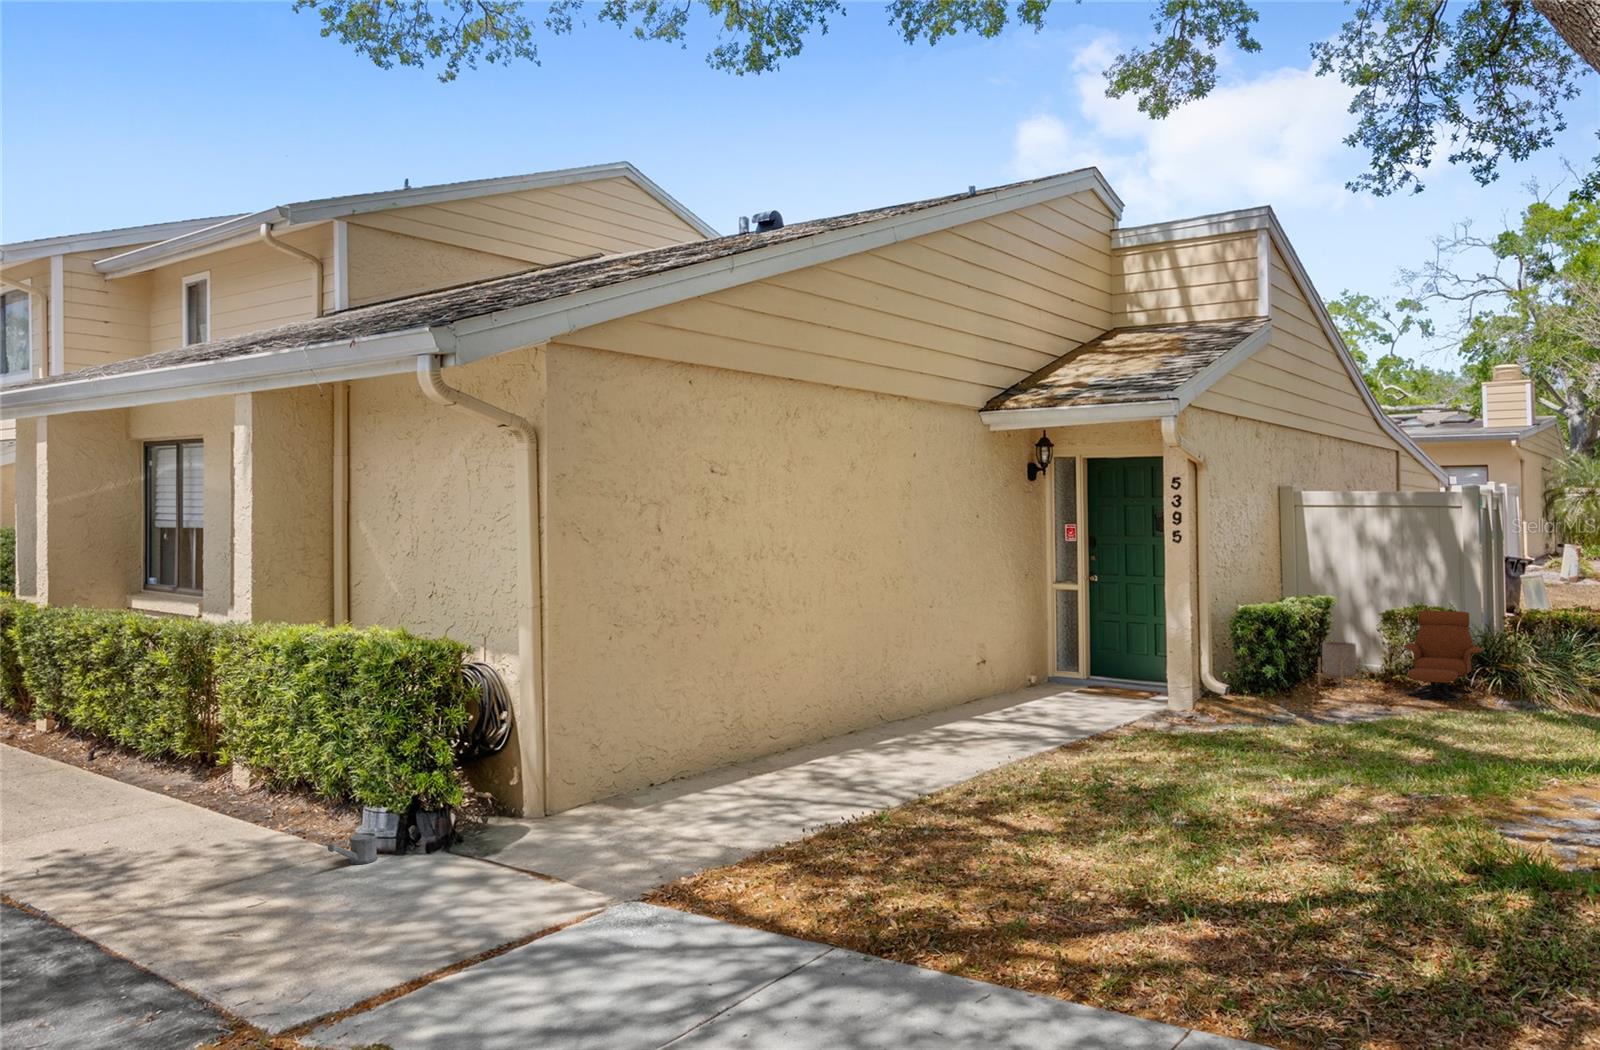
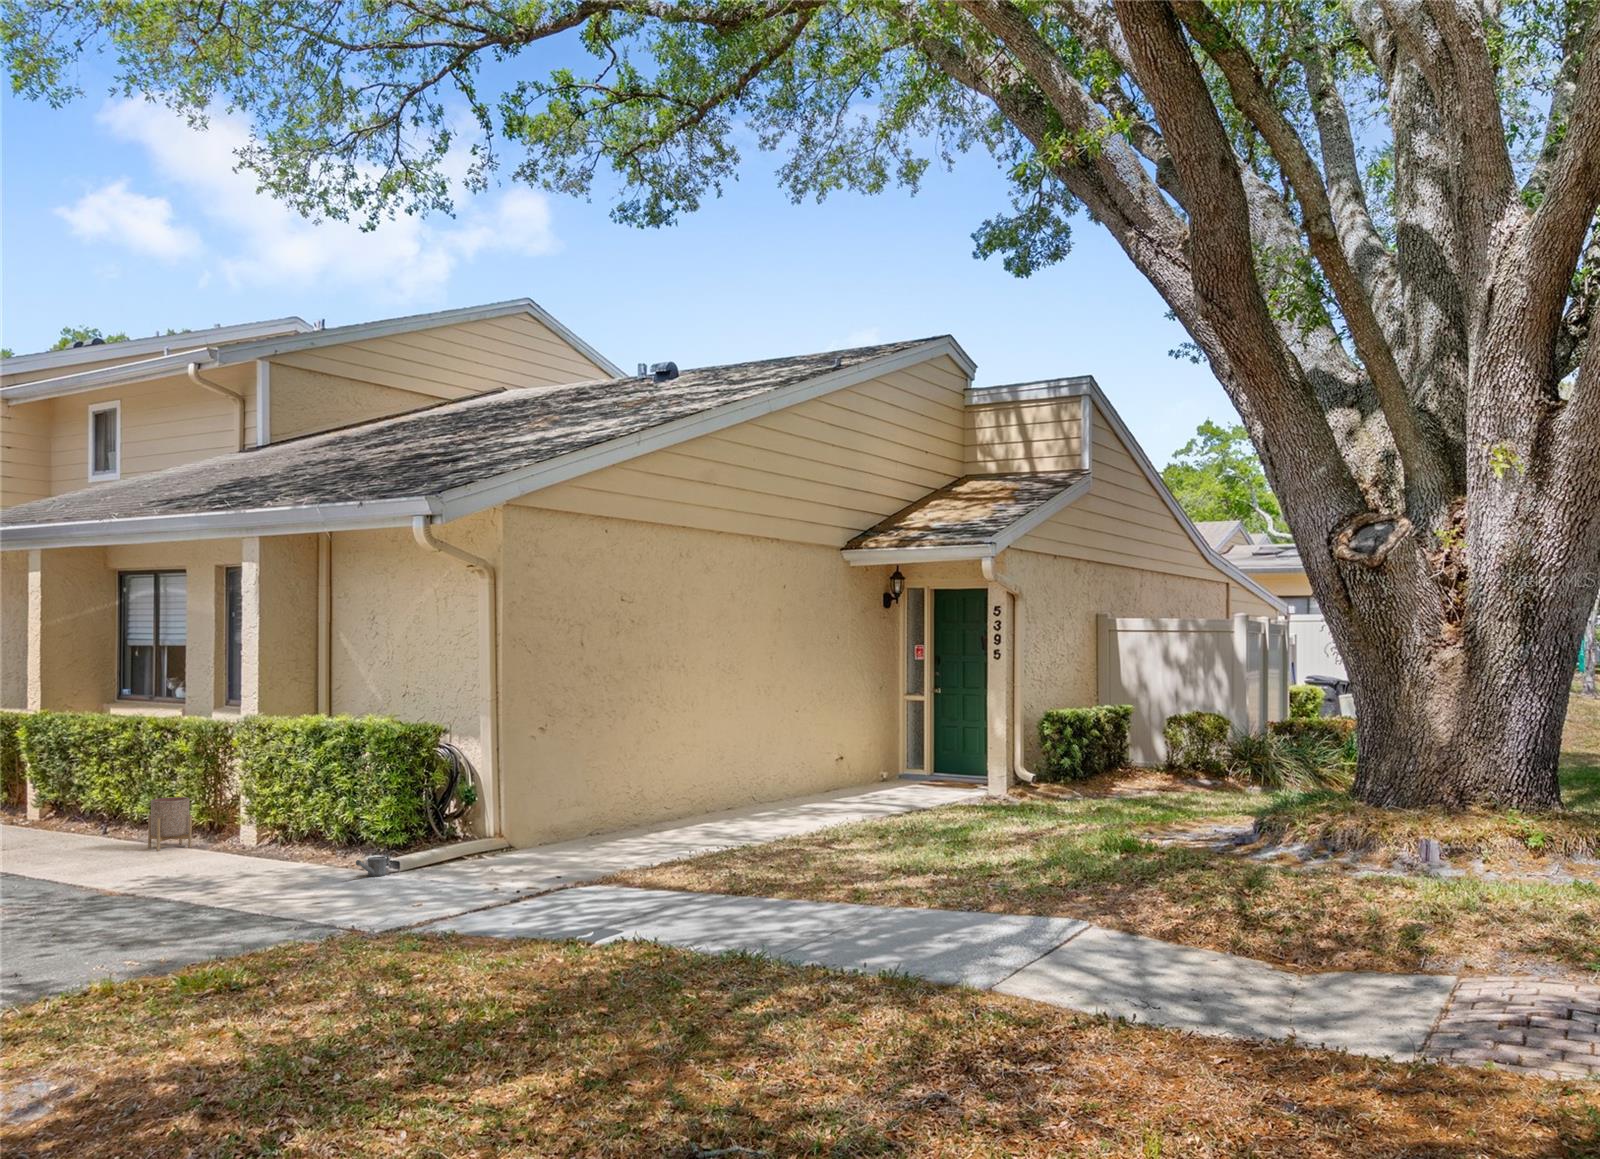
lounge chair: present [1404,610,1482,701] -> none [1188,716,1249,788]
planter: present [1318,642,1361,688] -> present [148,797,192,851]

